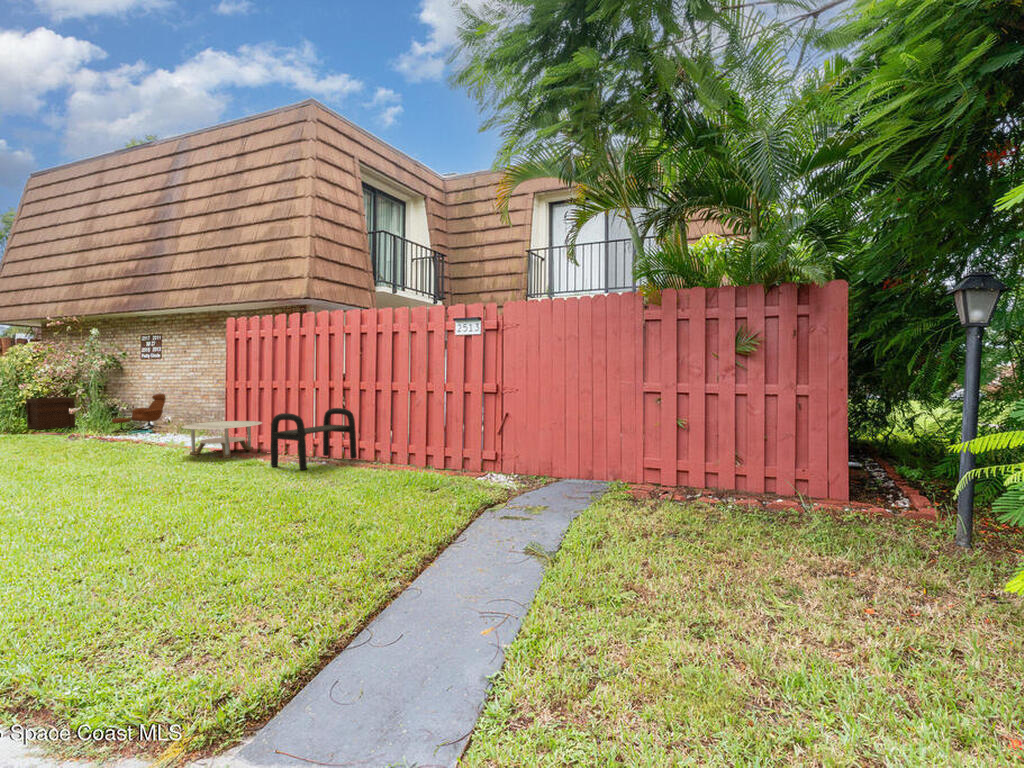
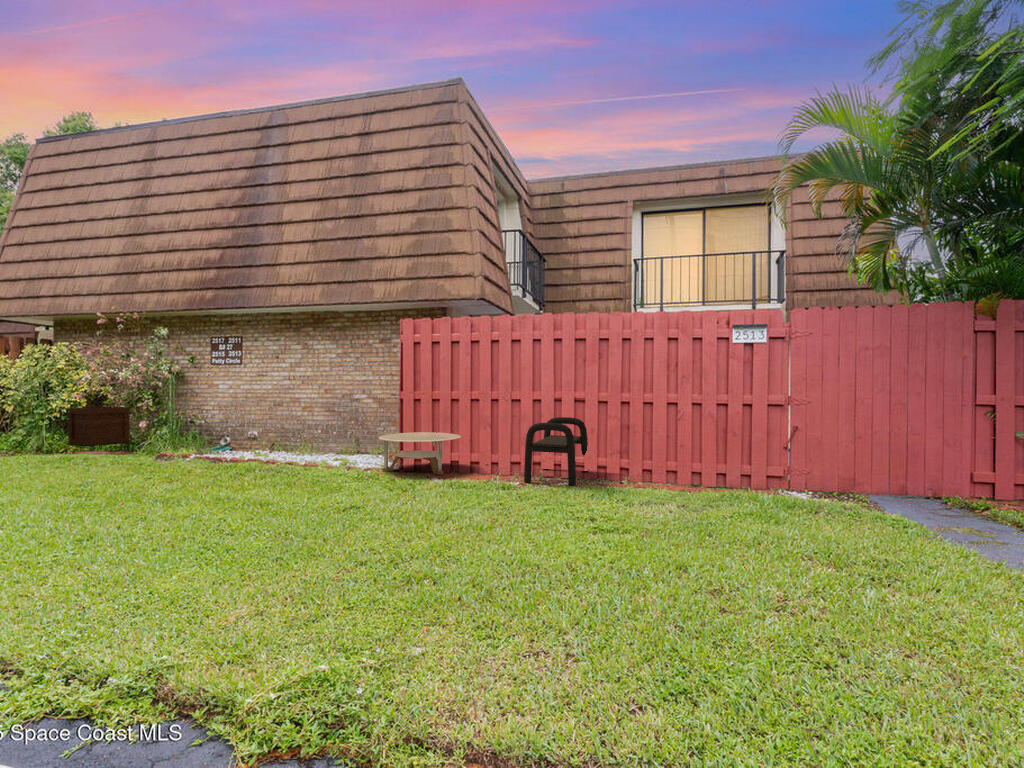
lounge chair: present [112,394,166,432] -> none [200,403,253,449]

